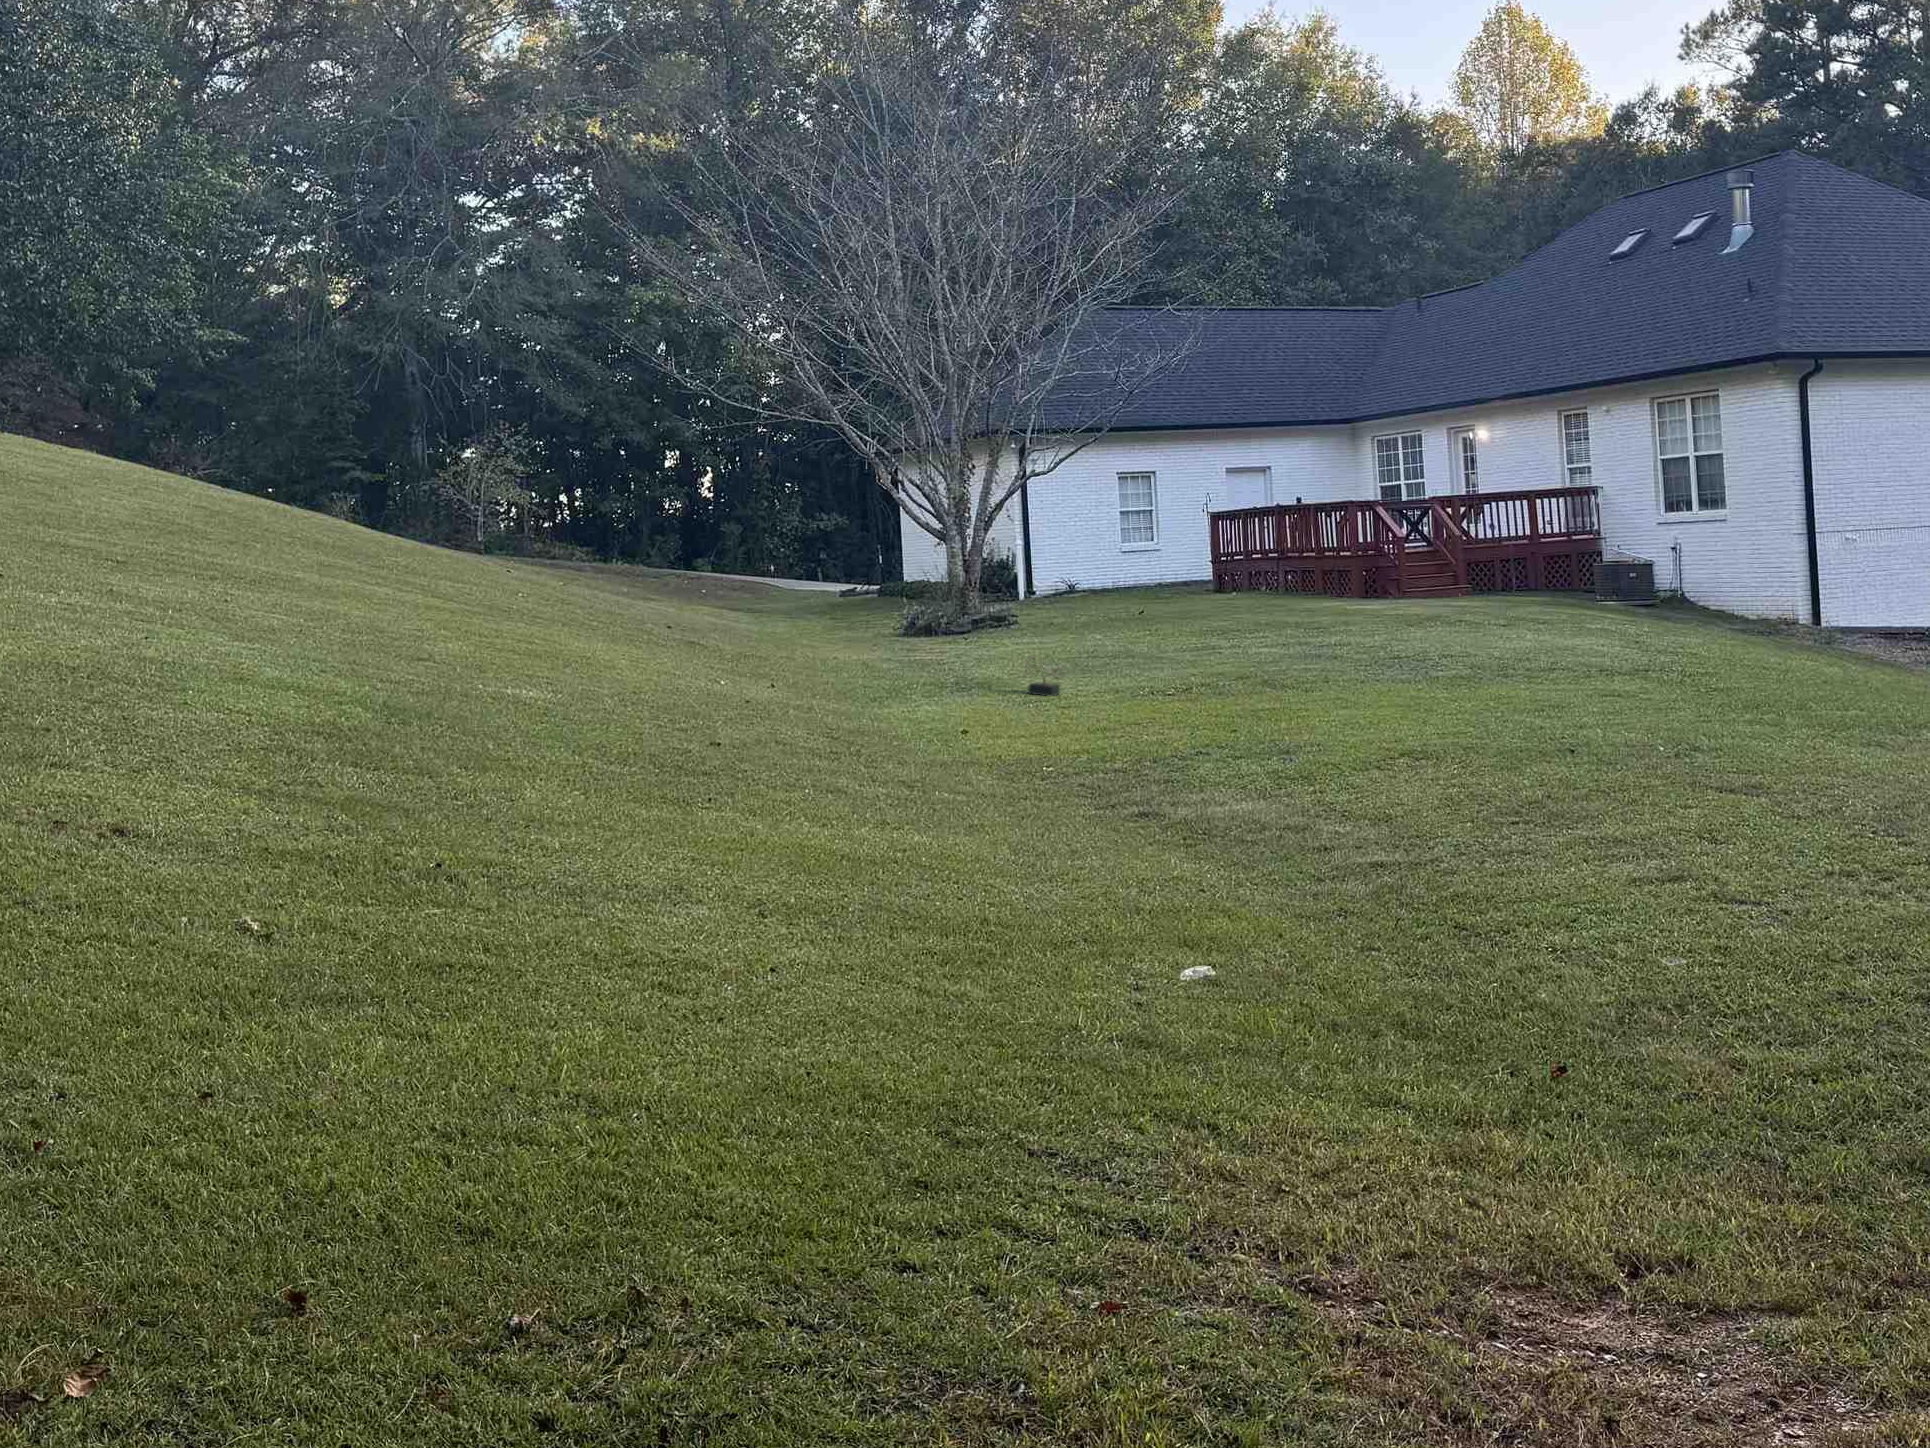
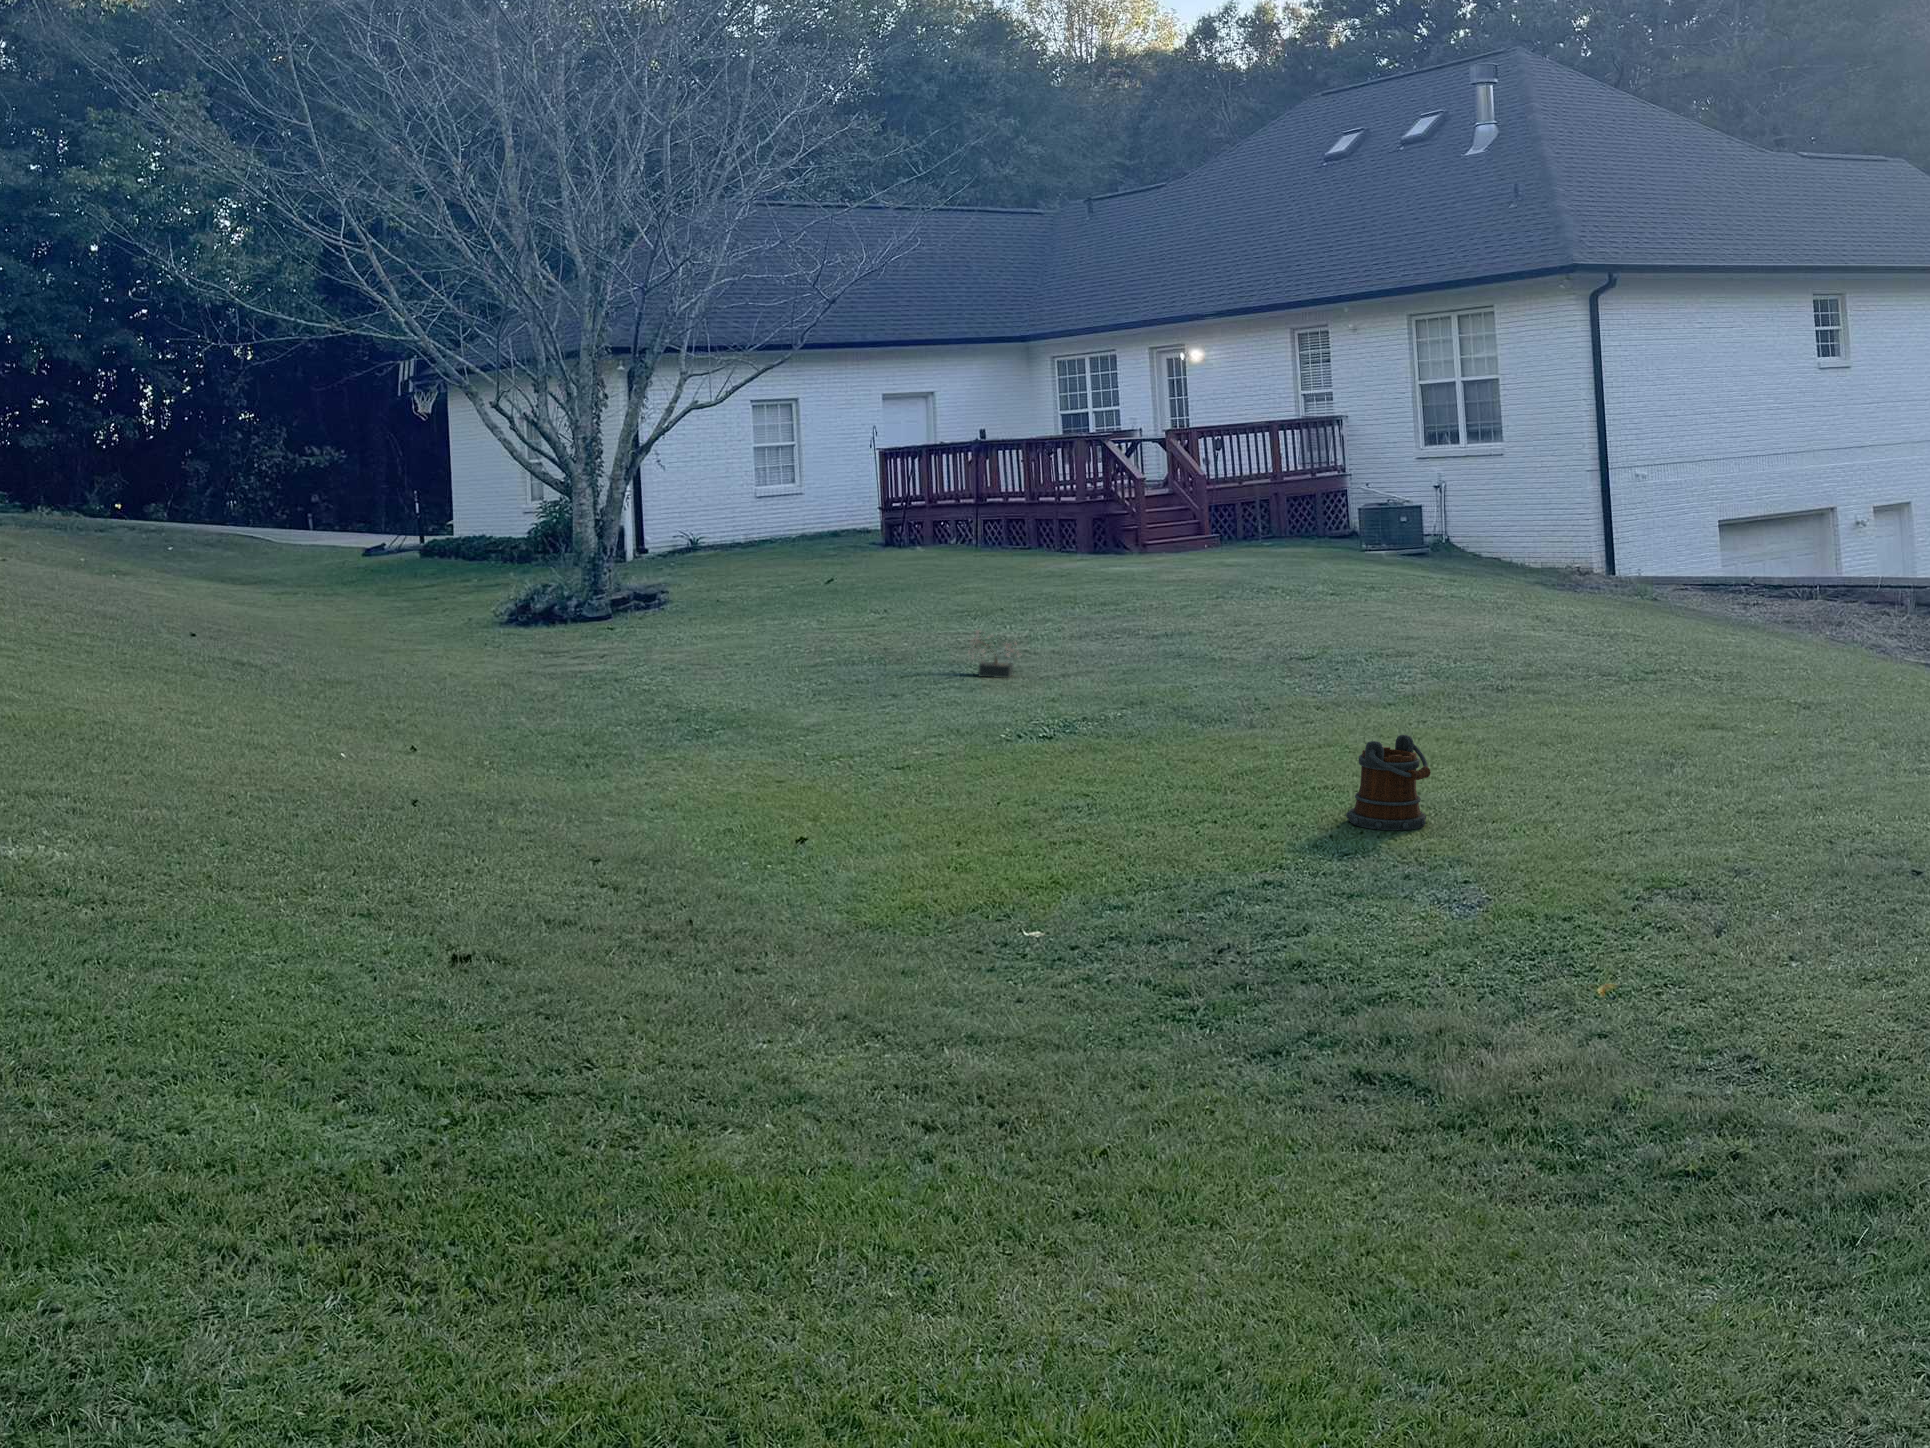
bucket: none [1059,741,1130,819] -> present [1346,735,1431,831]

